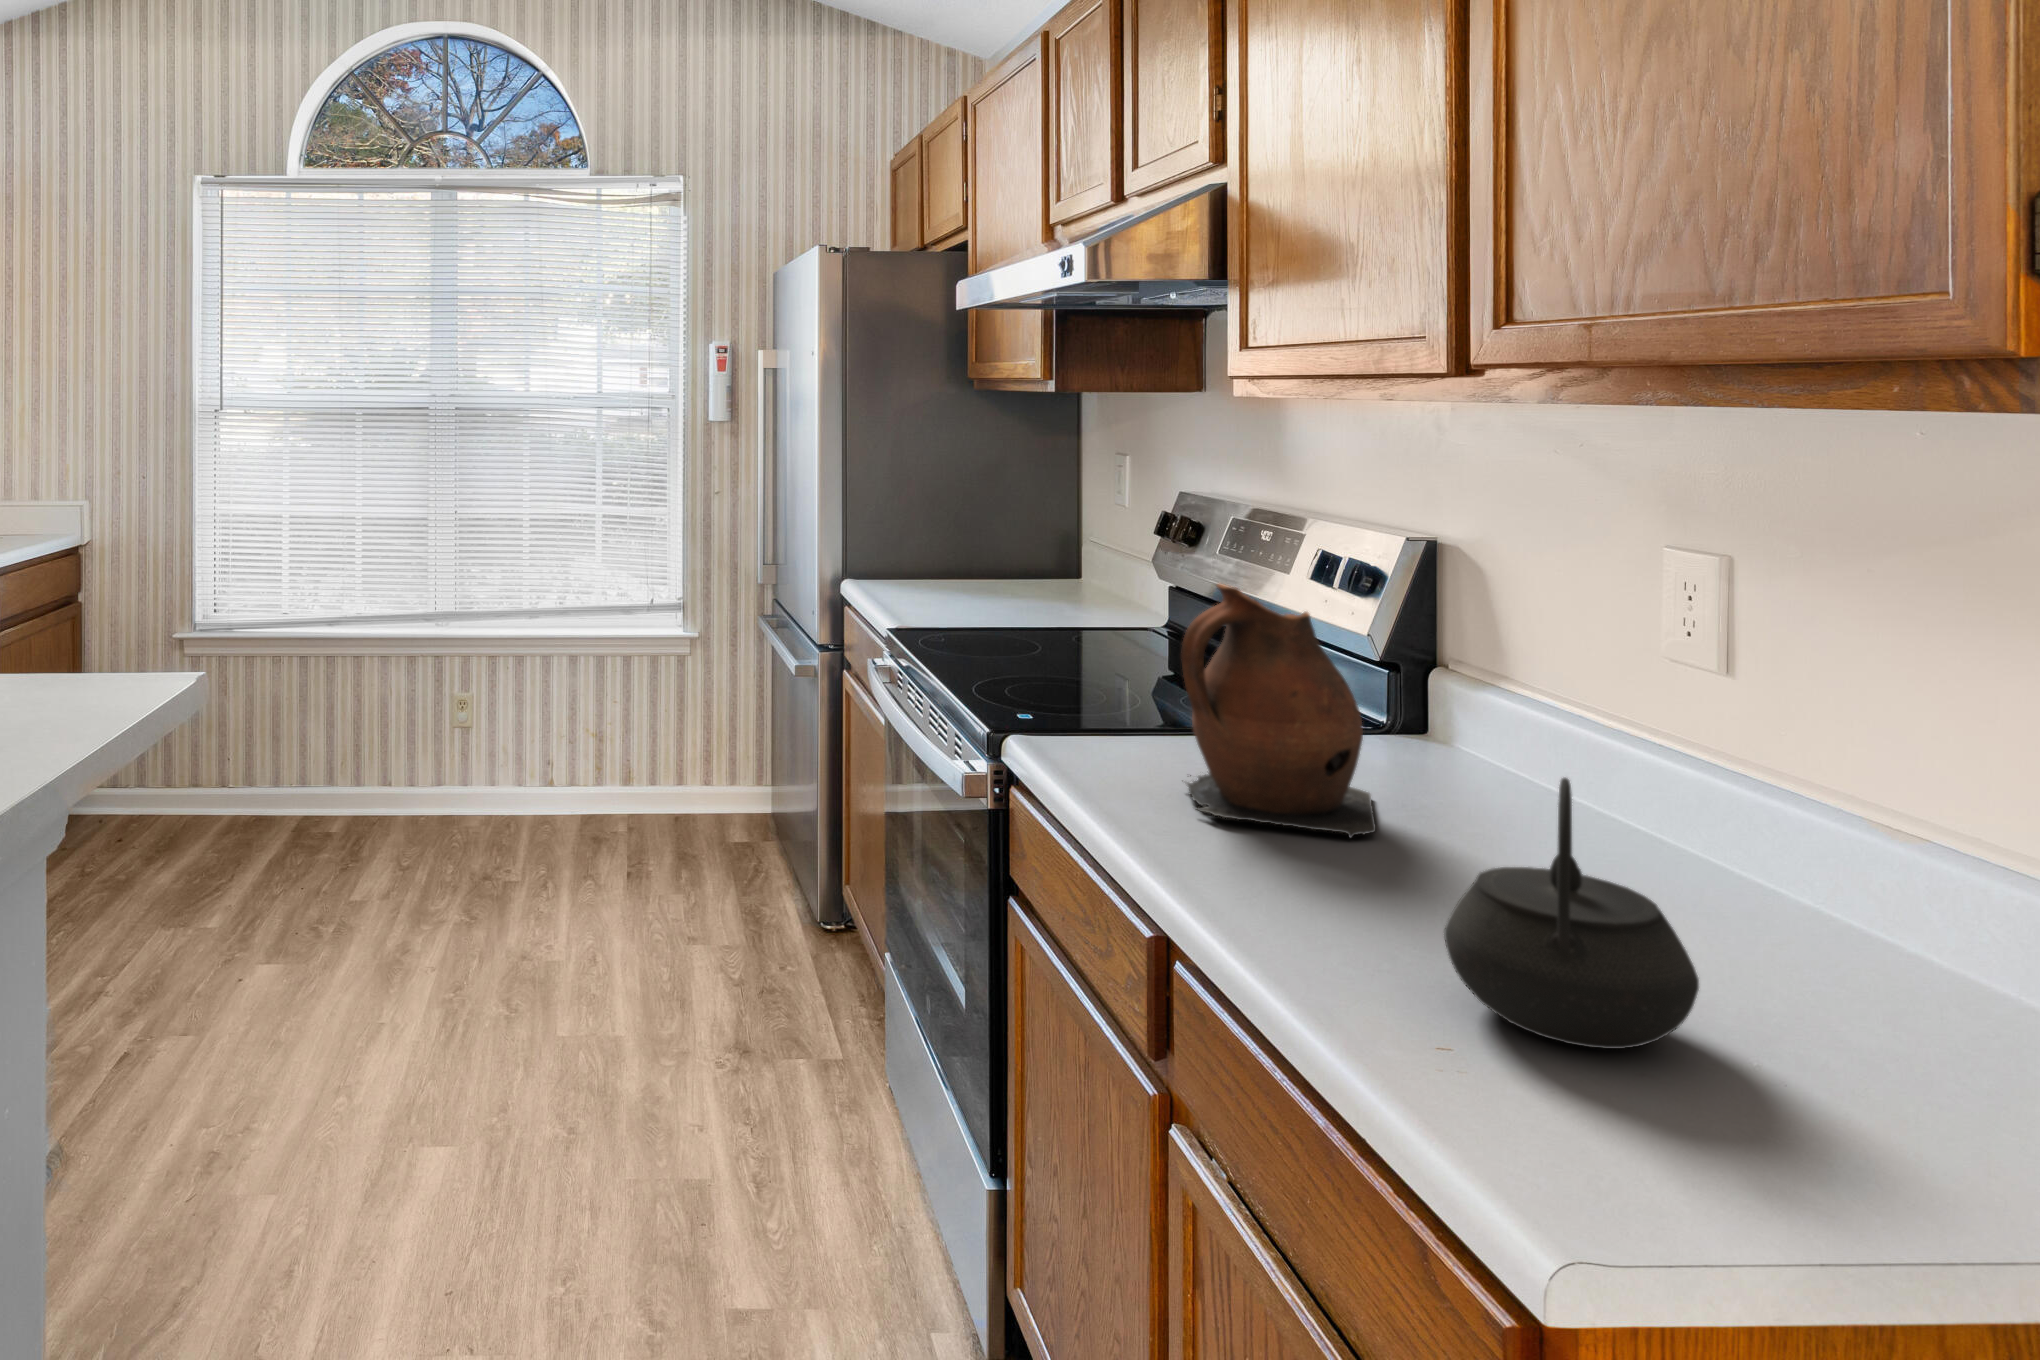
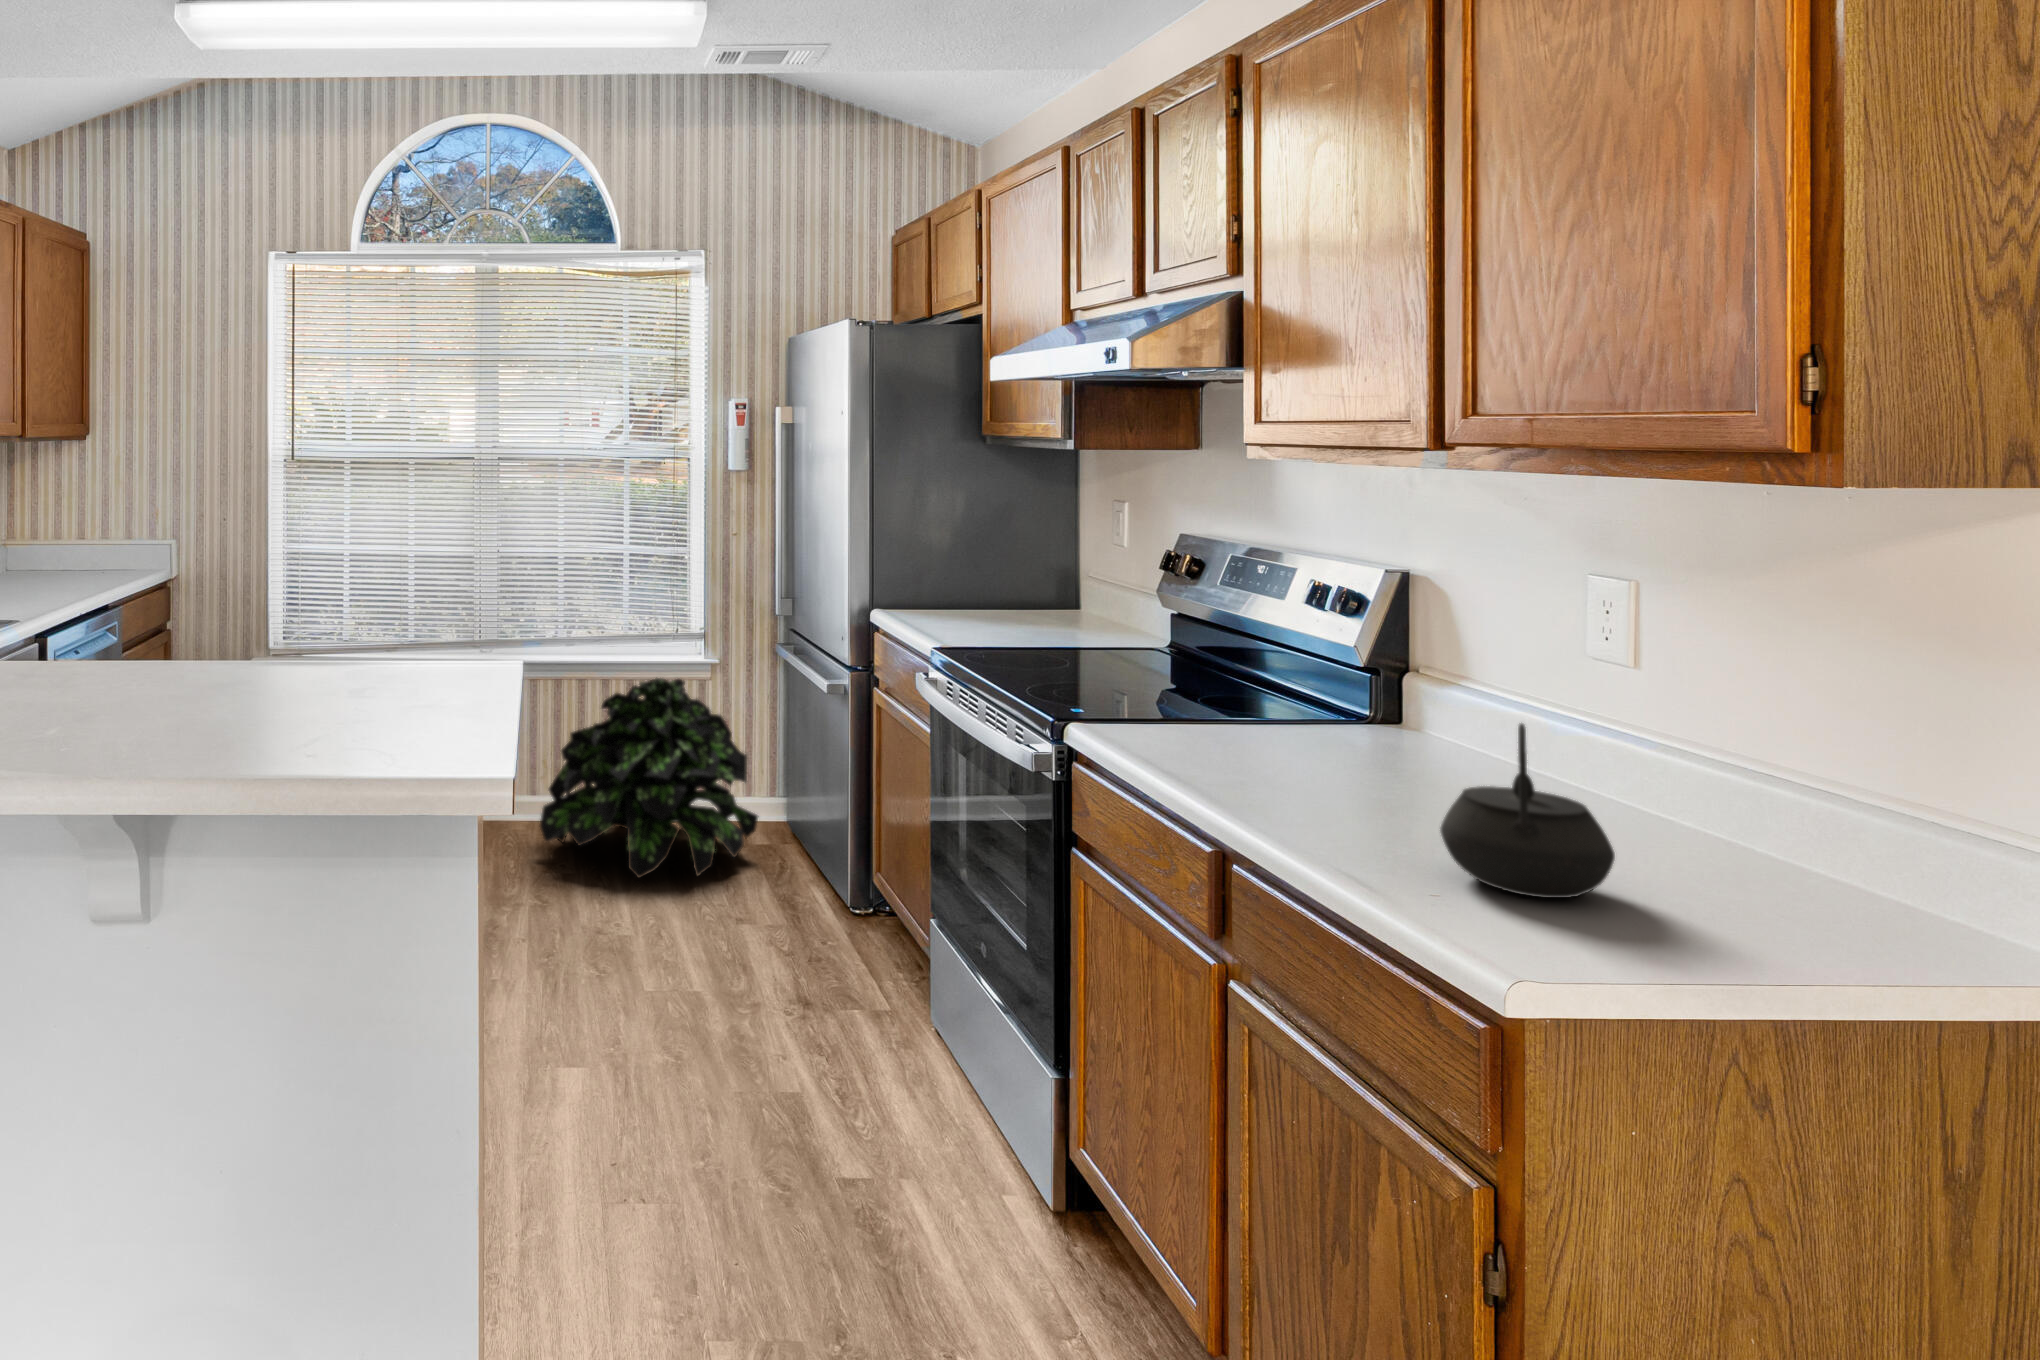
ceramic pitcher: present [1181,584,1376,838] -> none [1220,601,1377,789]
potted plant: none [483,657,731,887] -> present [540,678,759,877]

